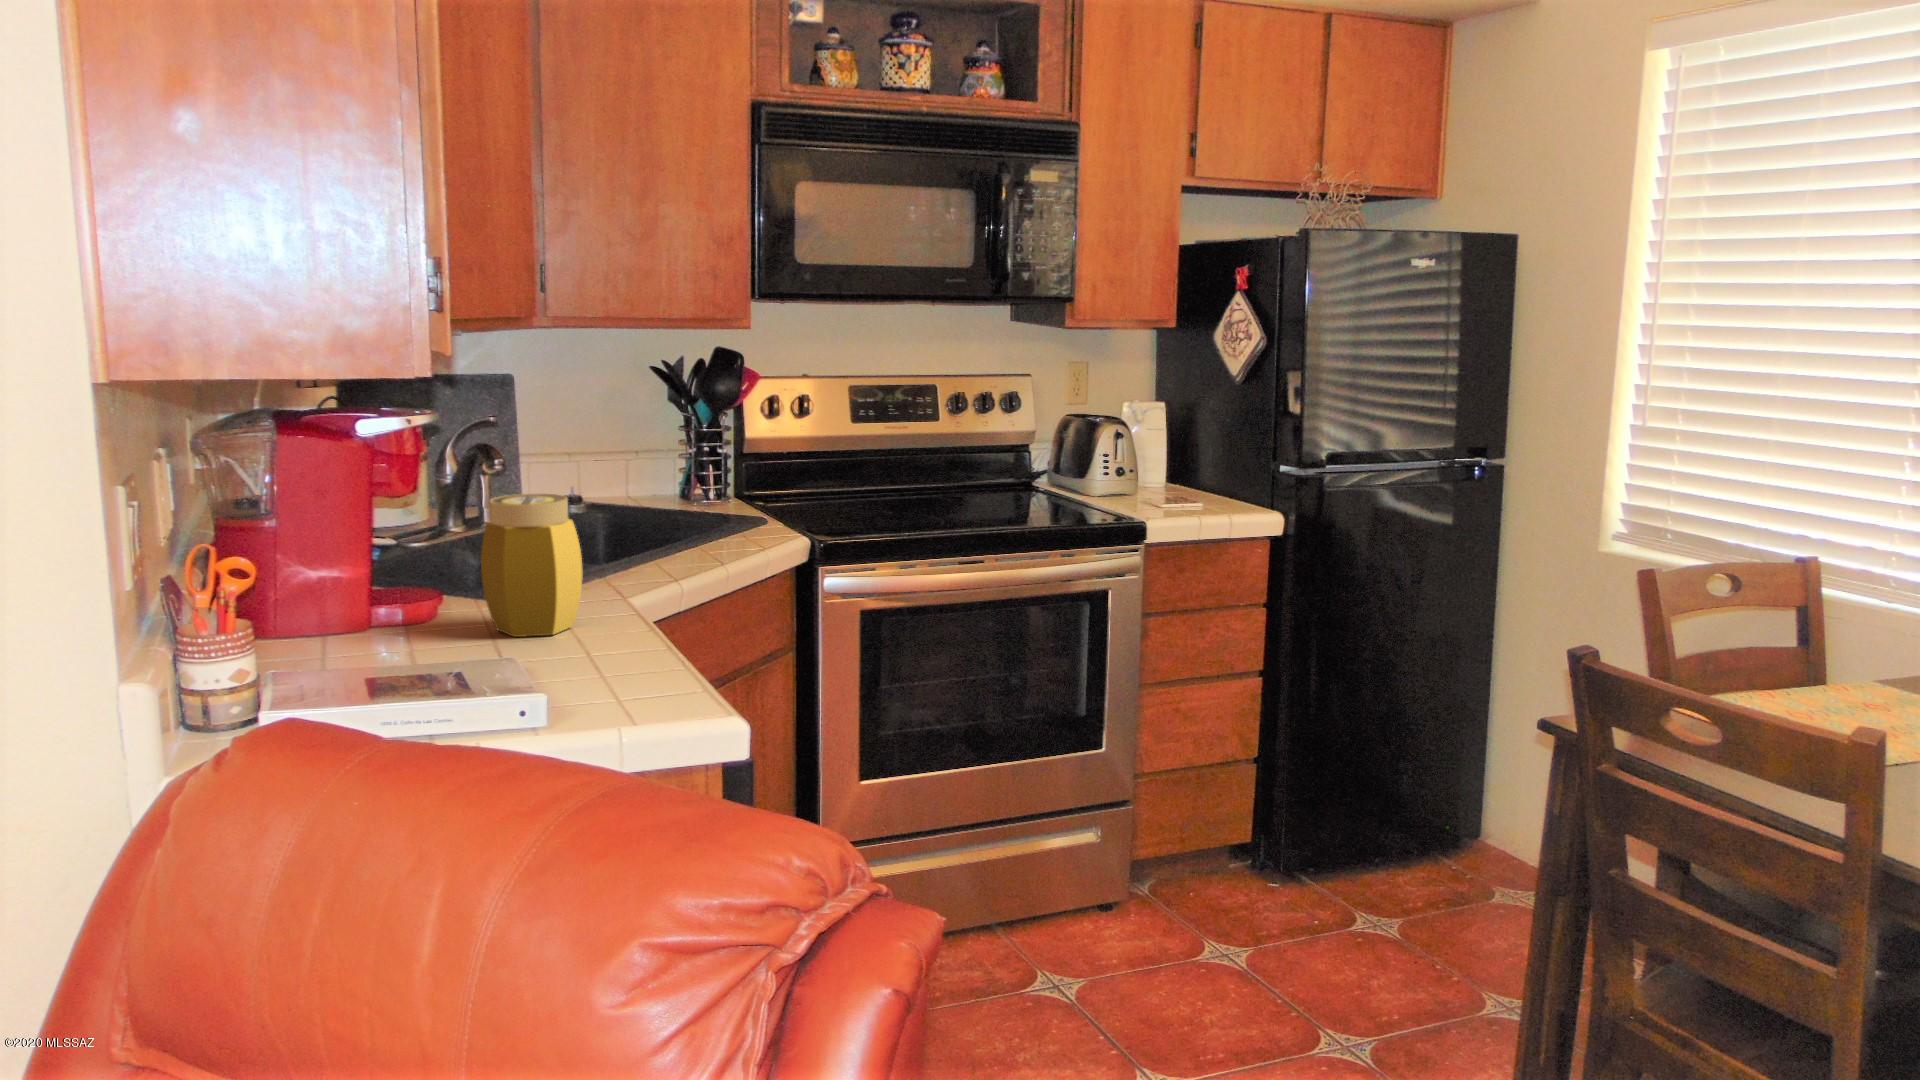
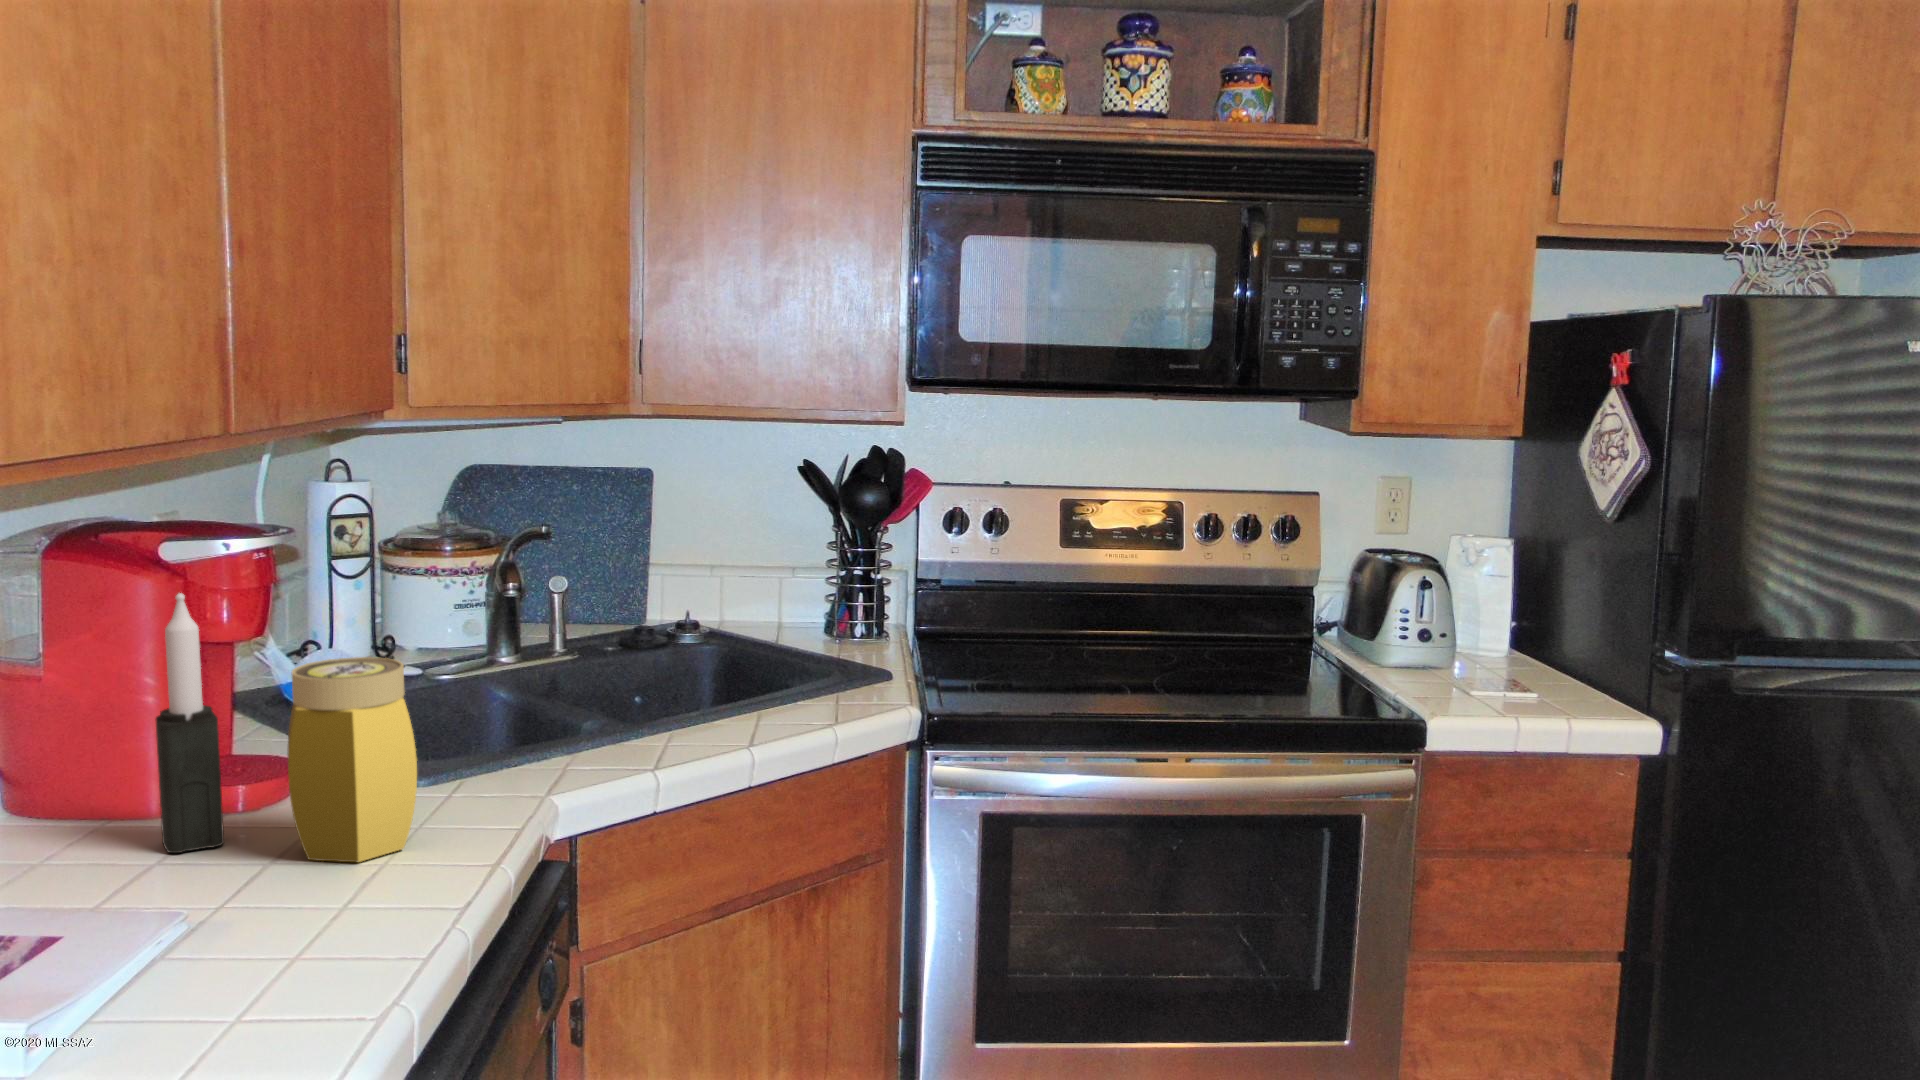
candle: none [380,450,436,642] -> present [155,593,224,853]

